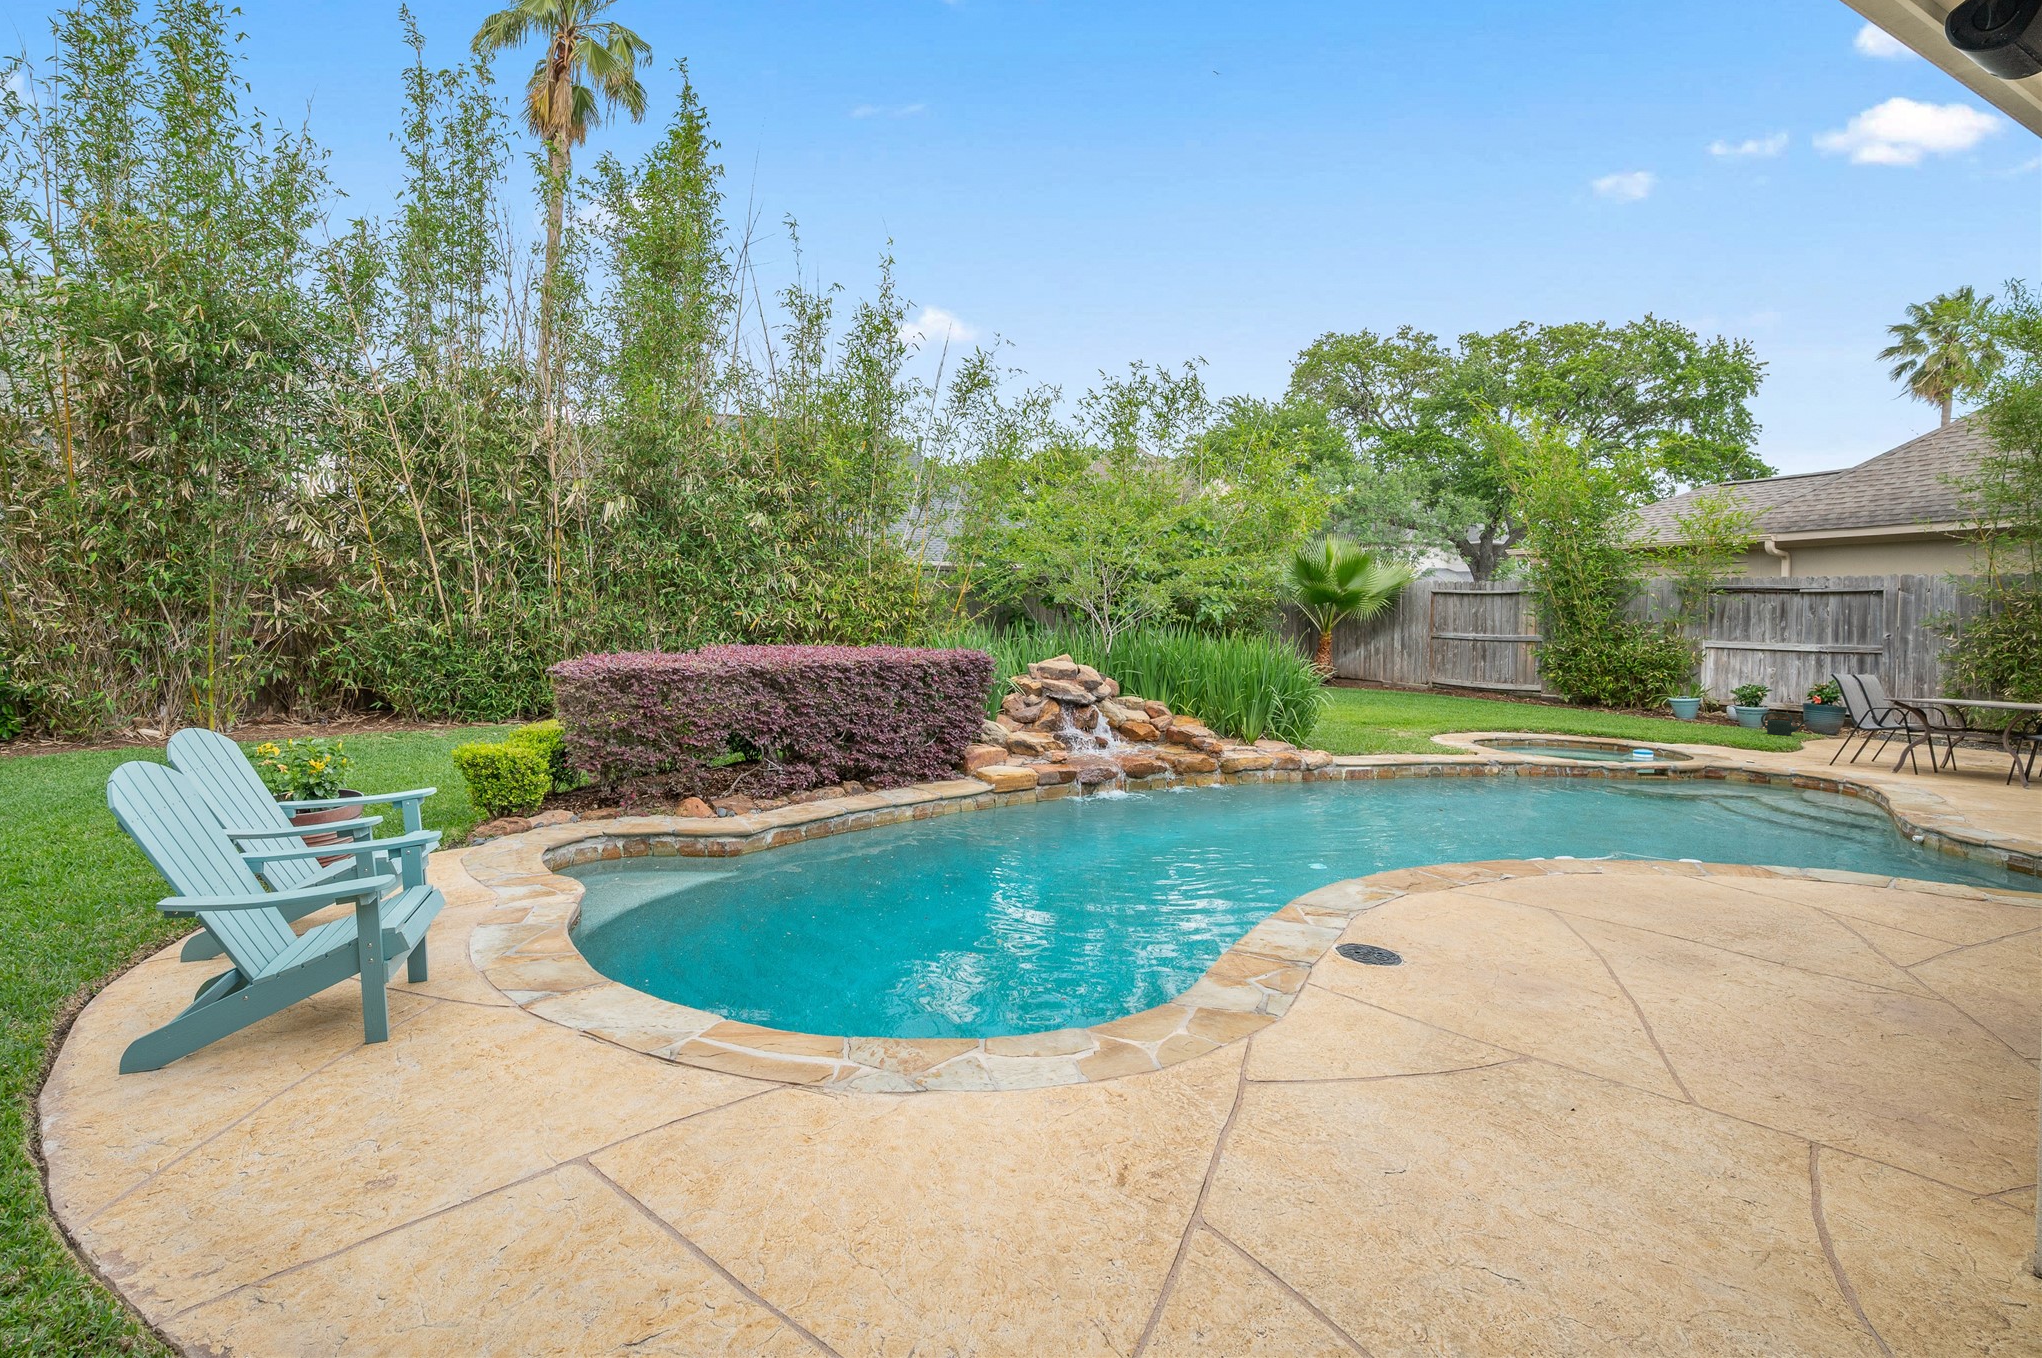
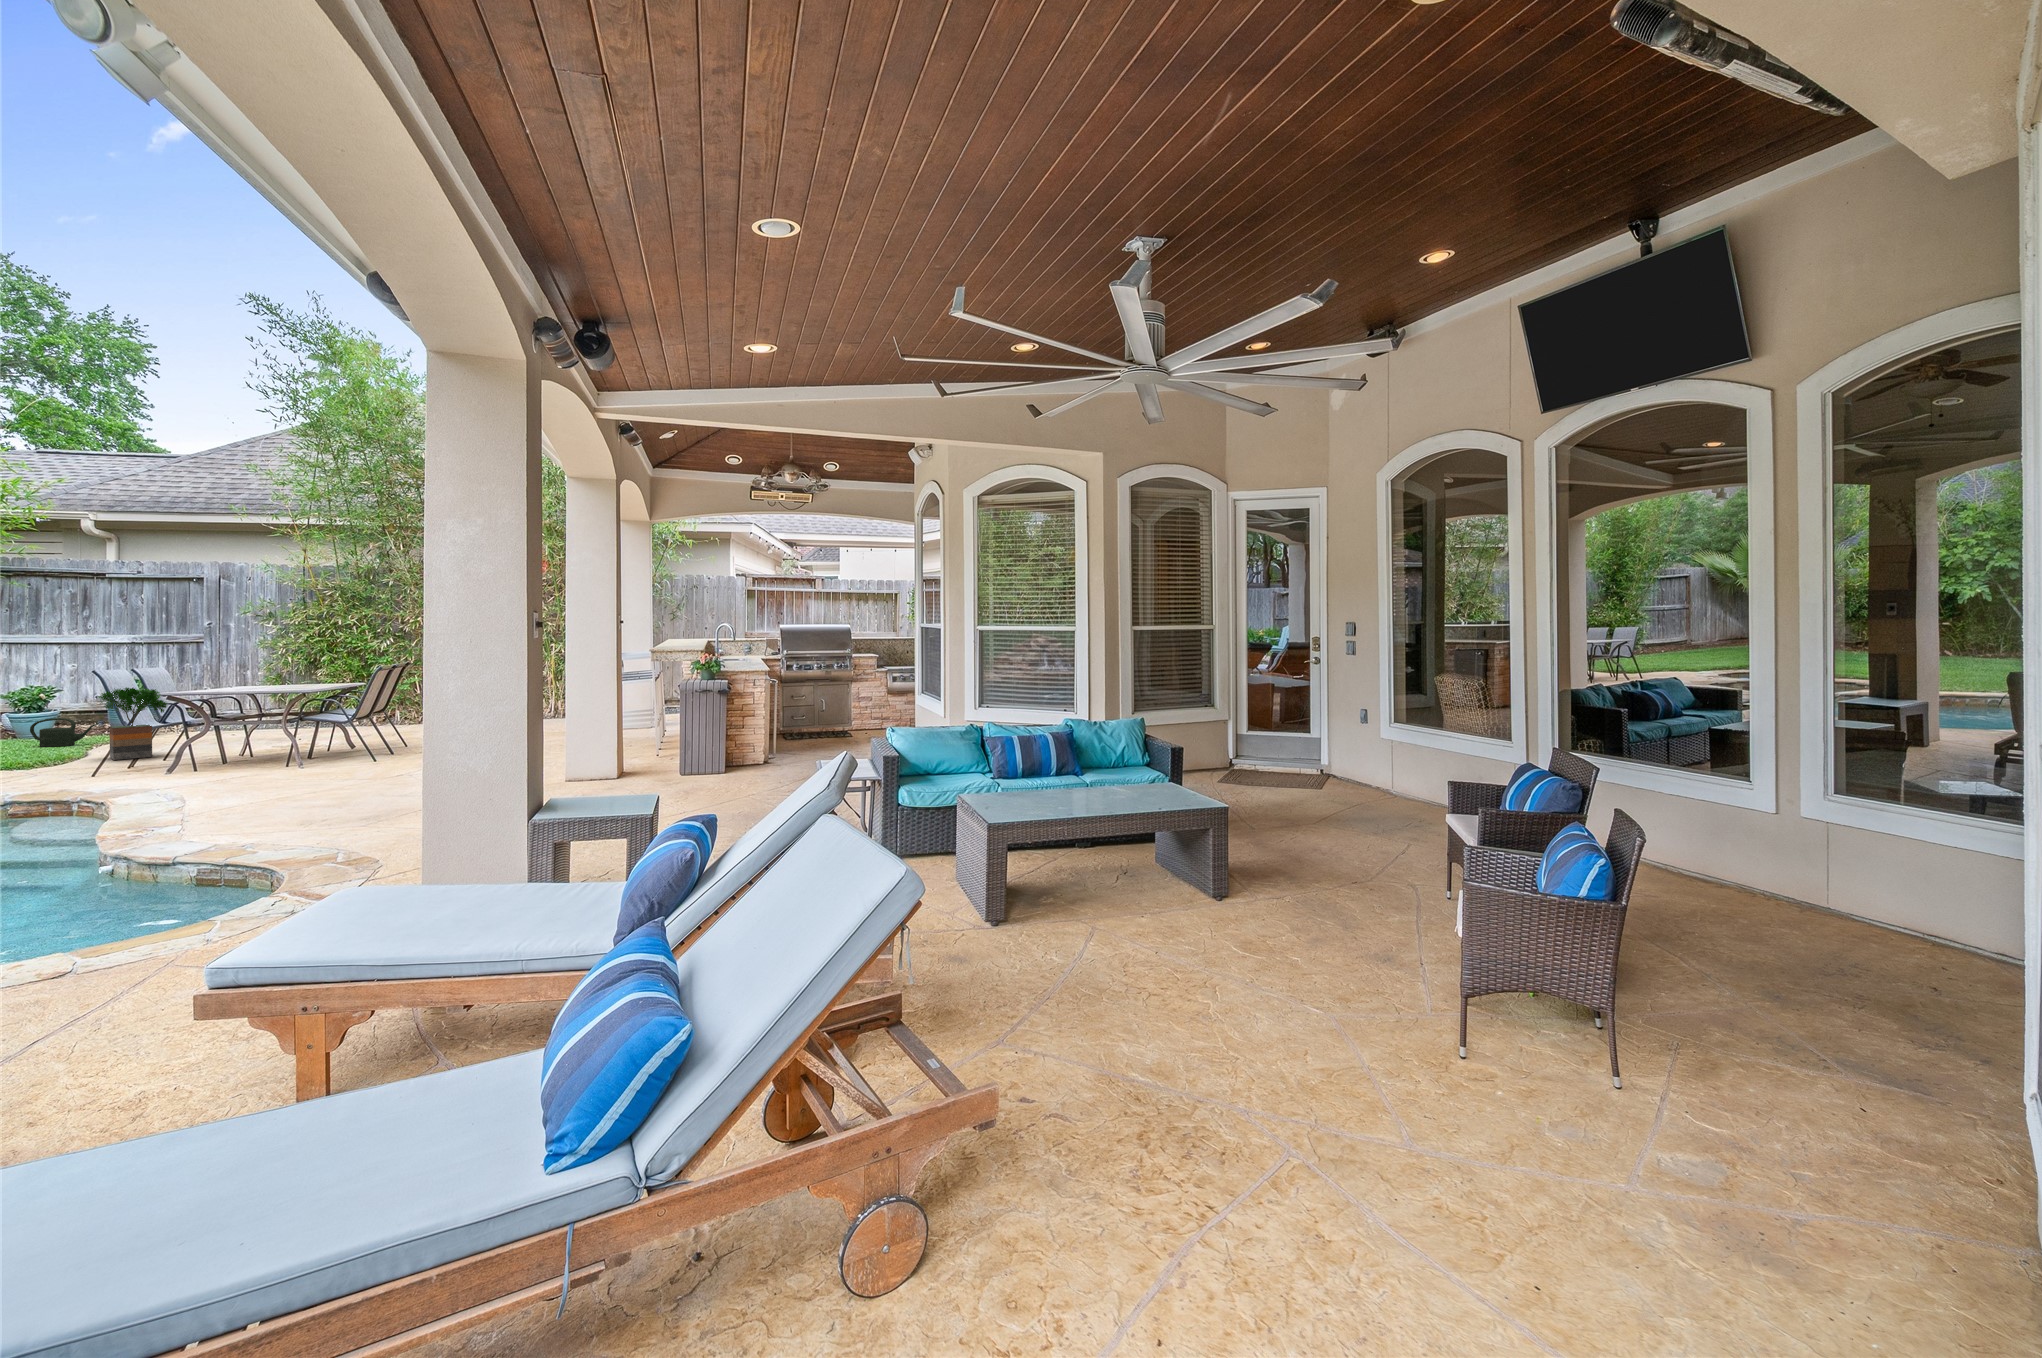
potted tree: none [1820,692,1878,754] -> present [98,687,167,760]

